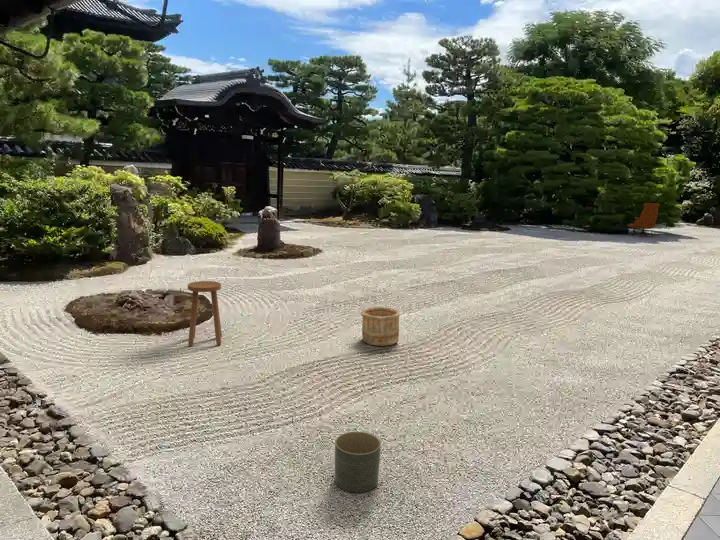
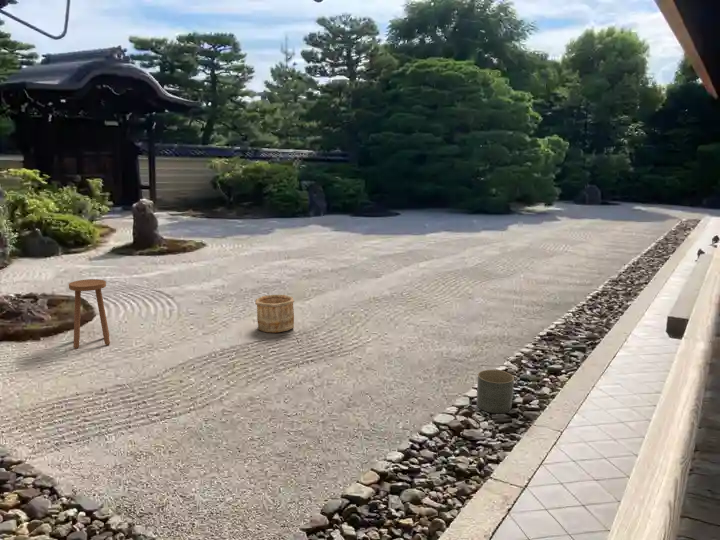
lounge chair: present [627,203,660,237] -> none [507,182,535,215]
planter: present [335,432,381,493] -> present [477,370,514,413]

